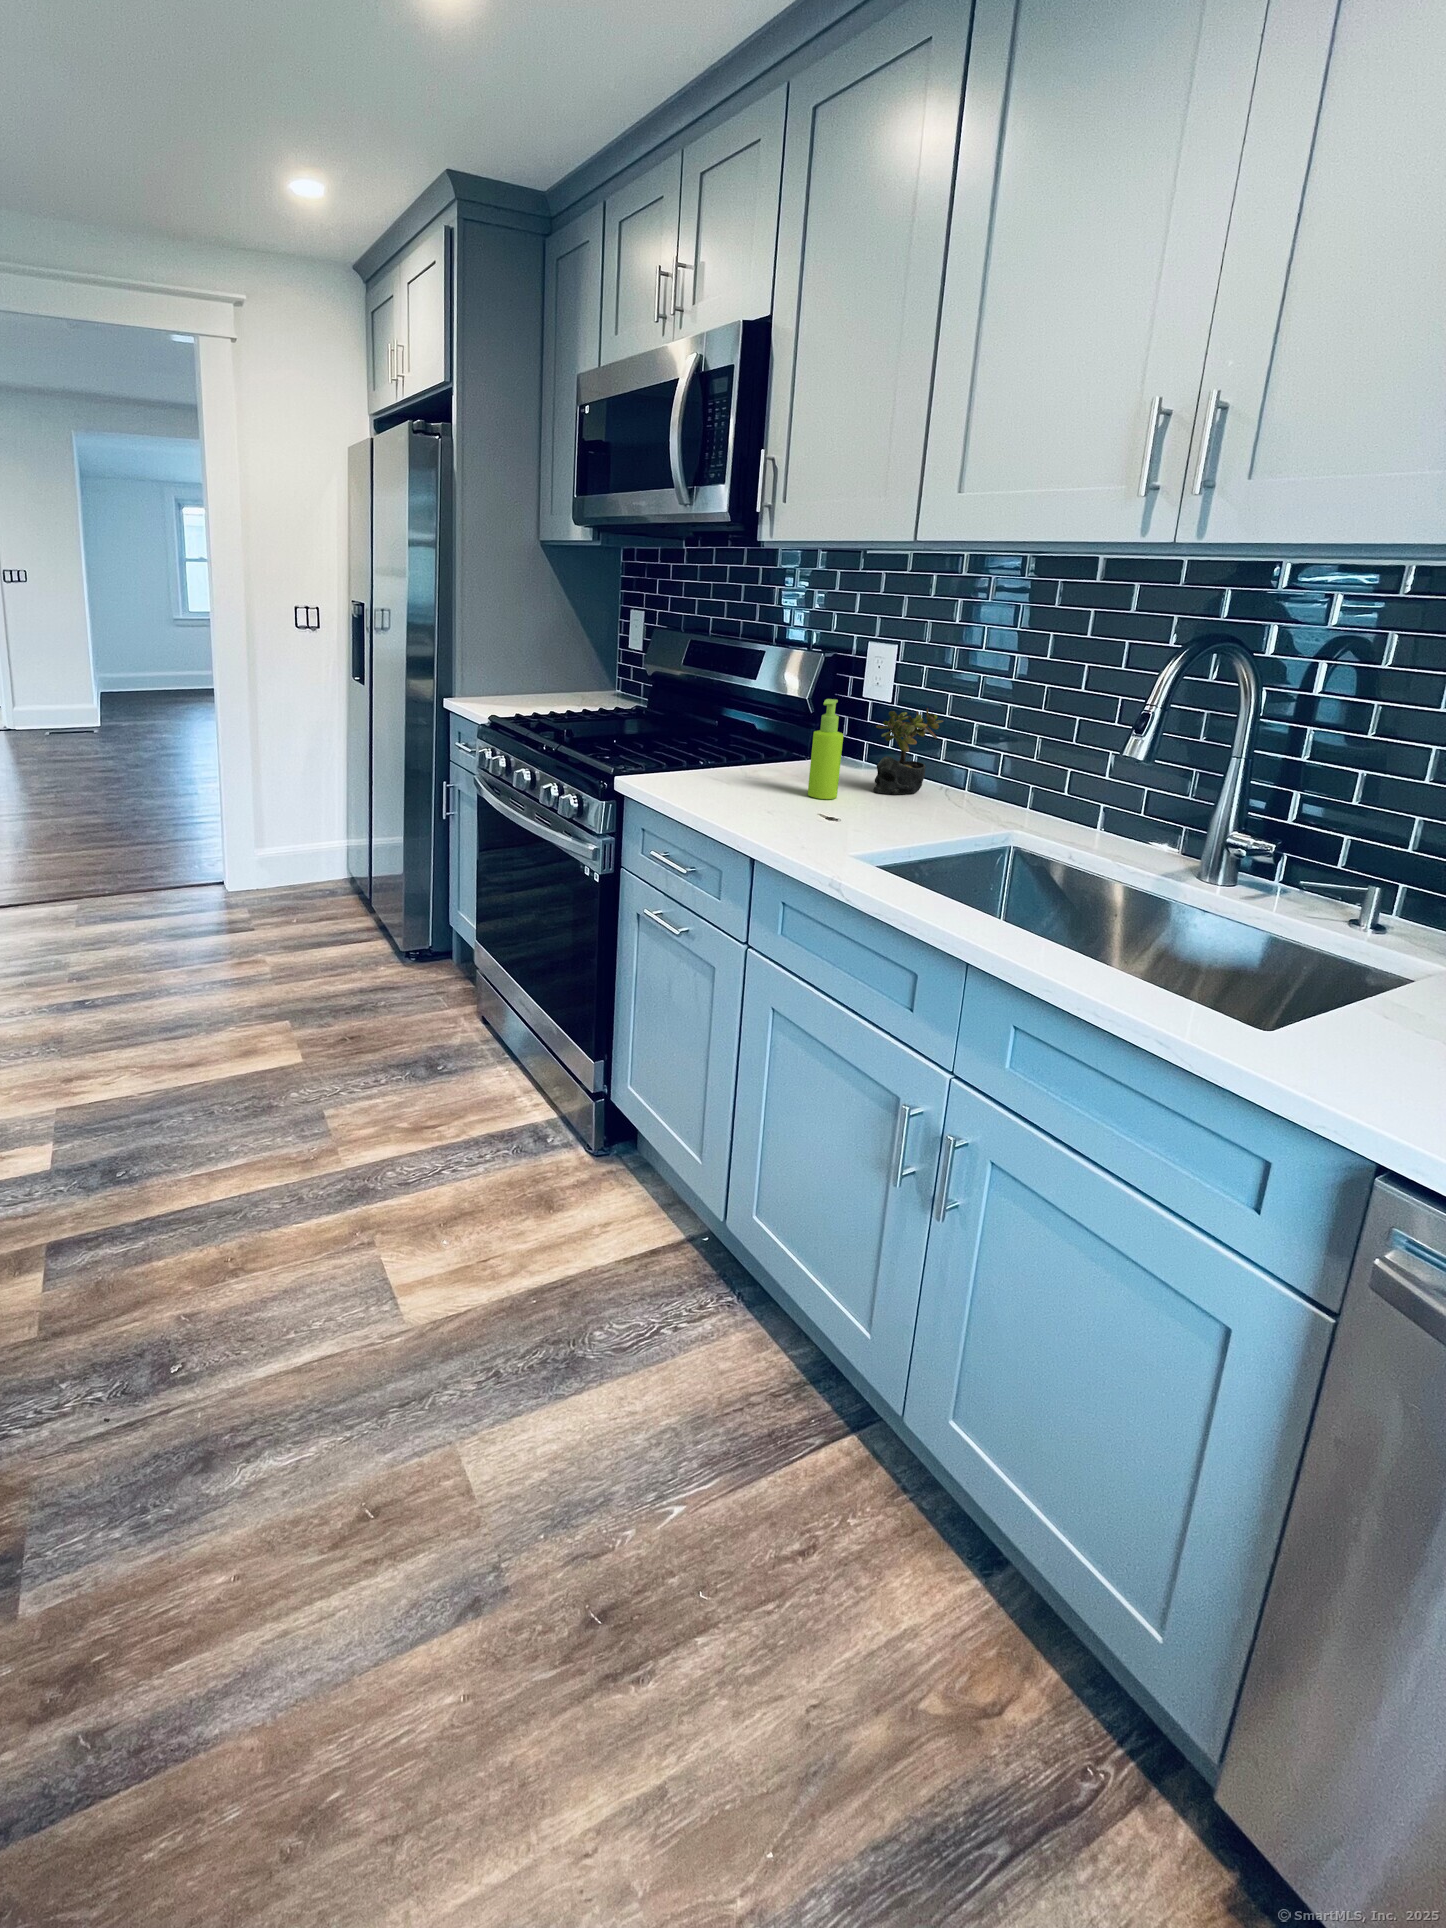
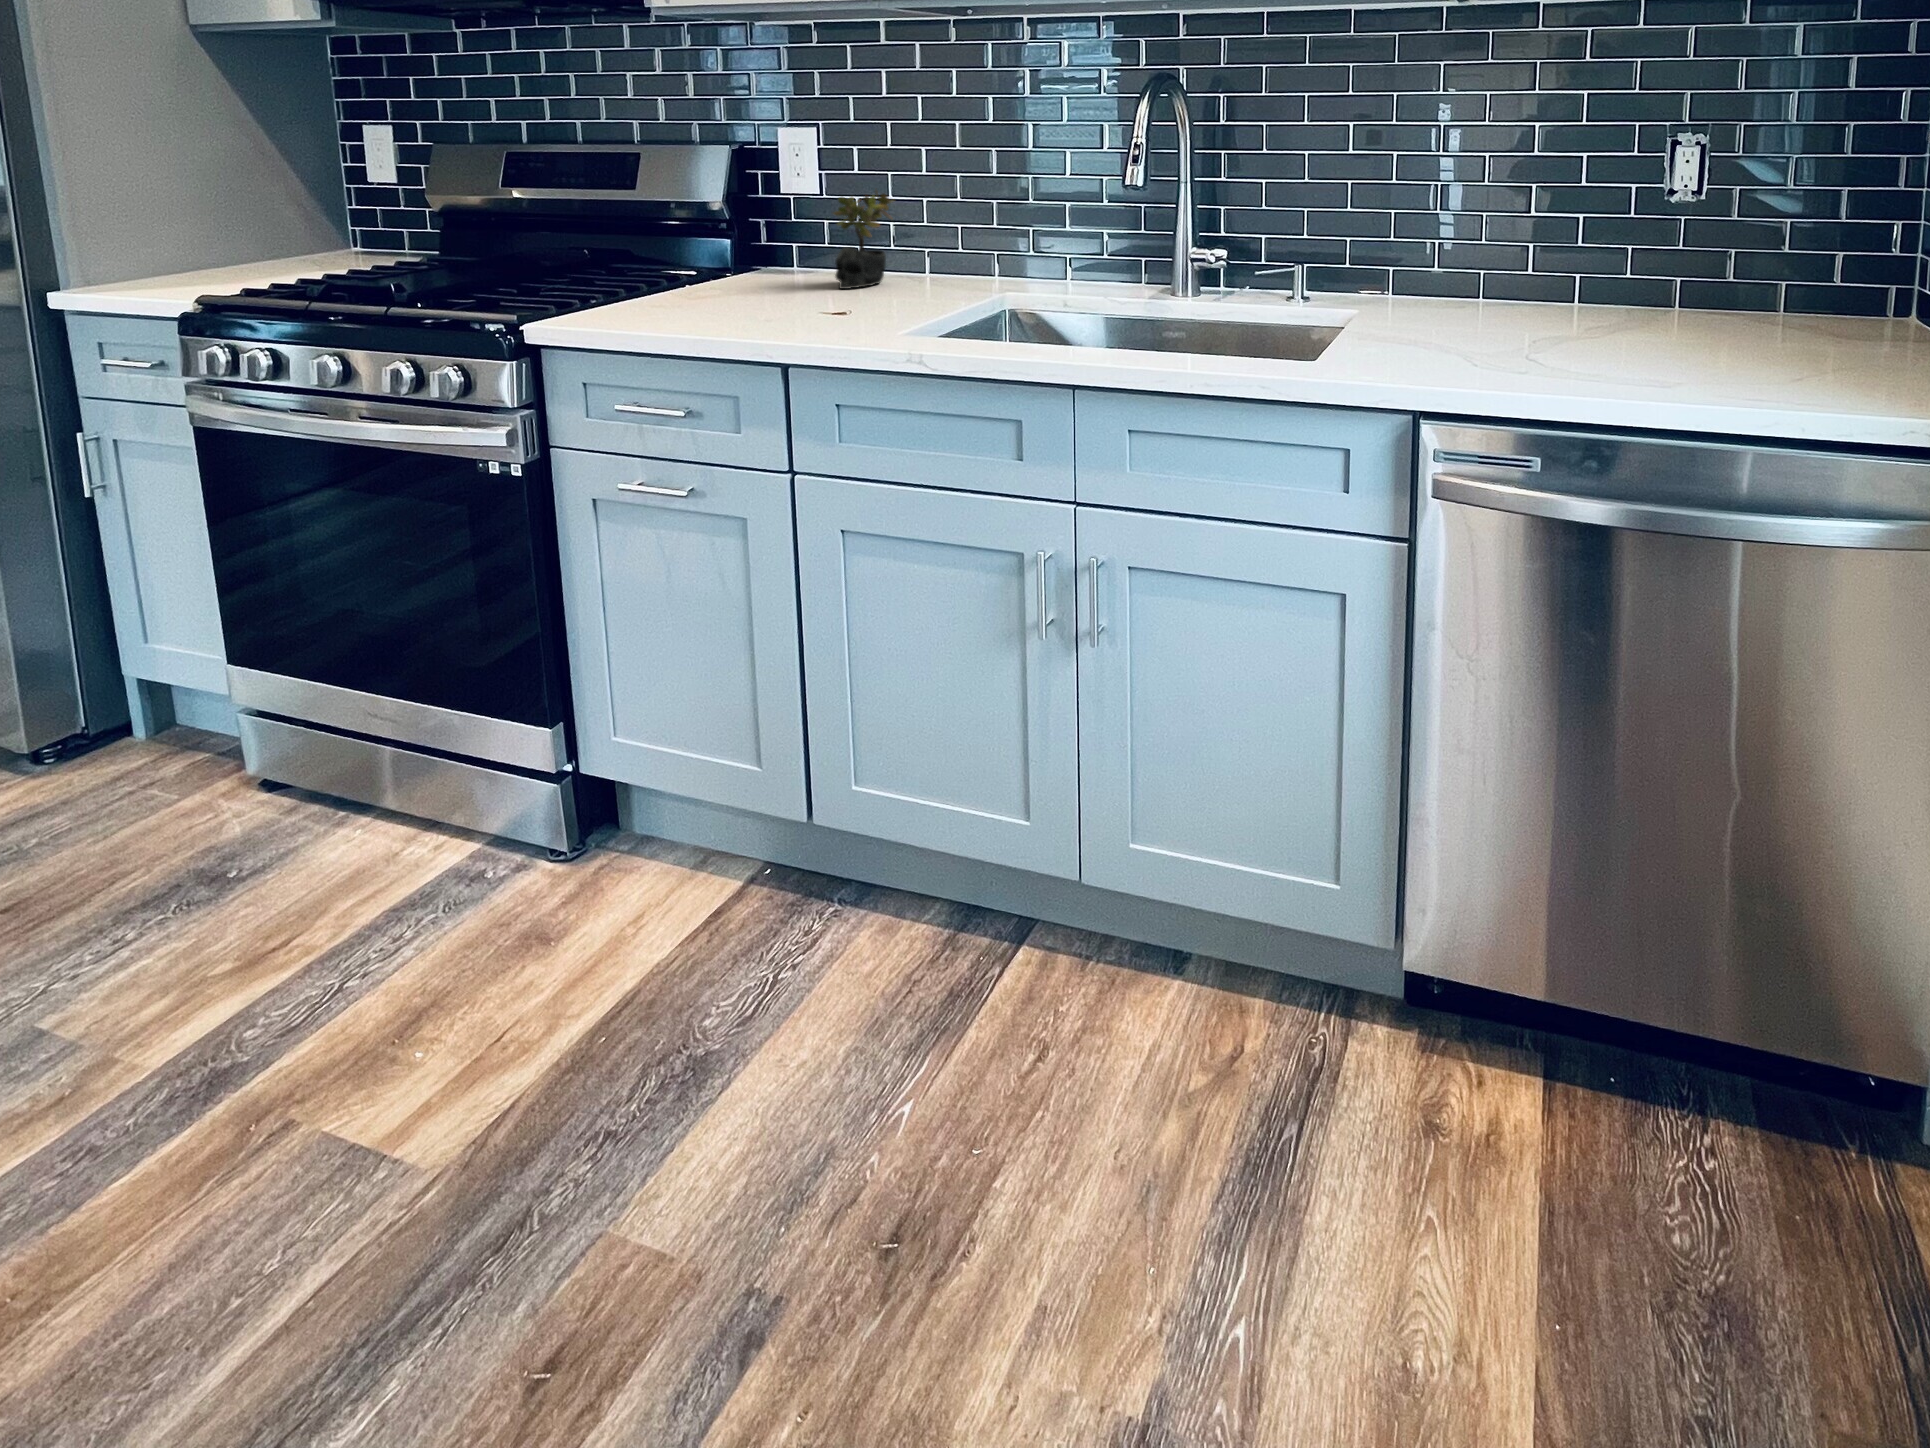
soap dispenser: present [808,699,843,799] -> none [774,187,812,303]

